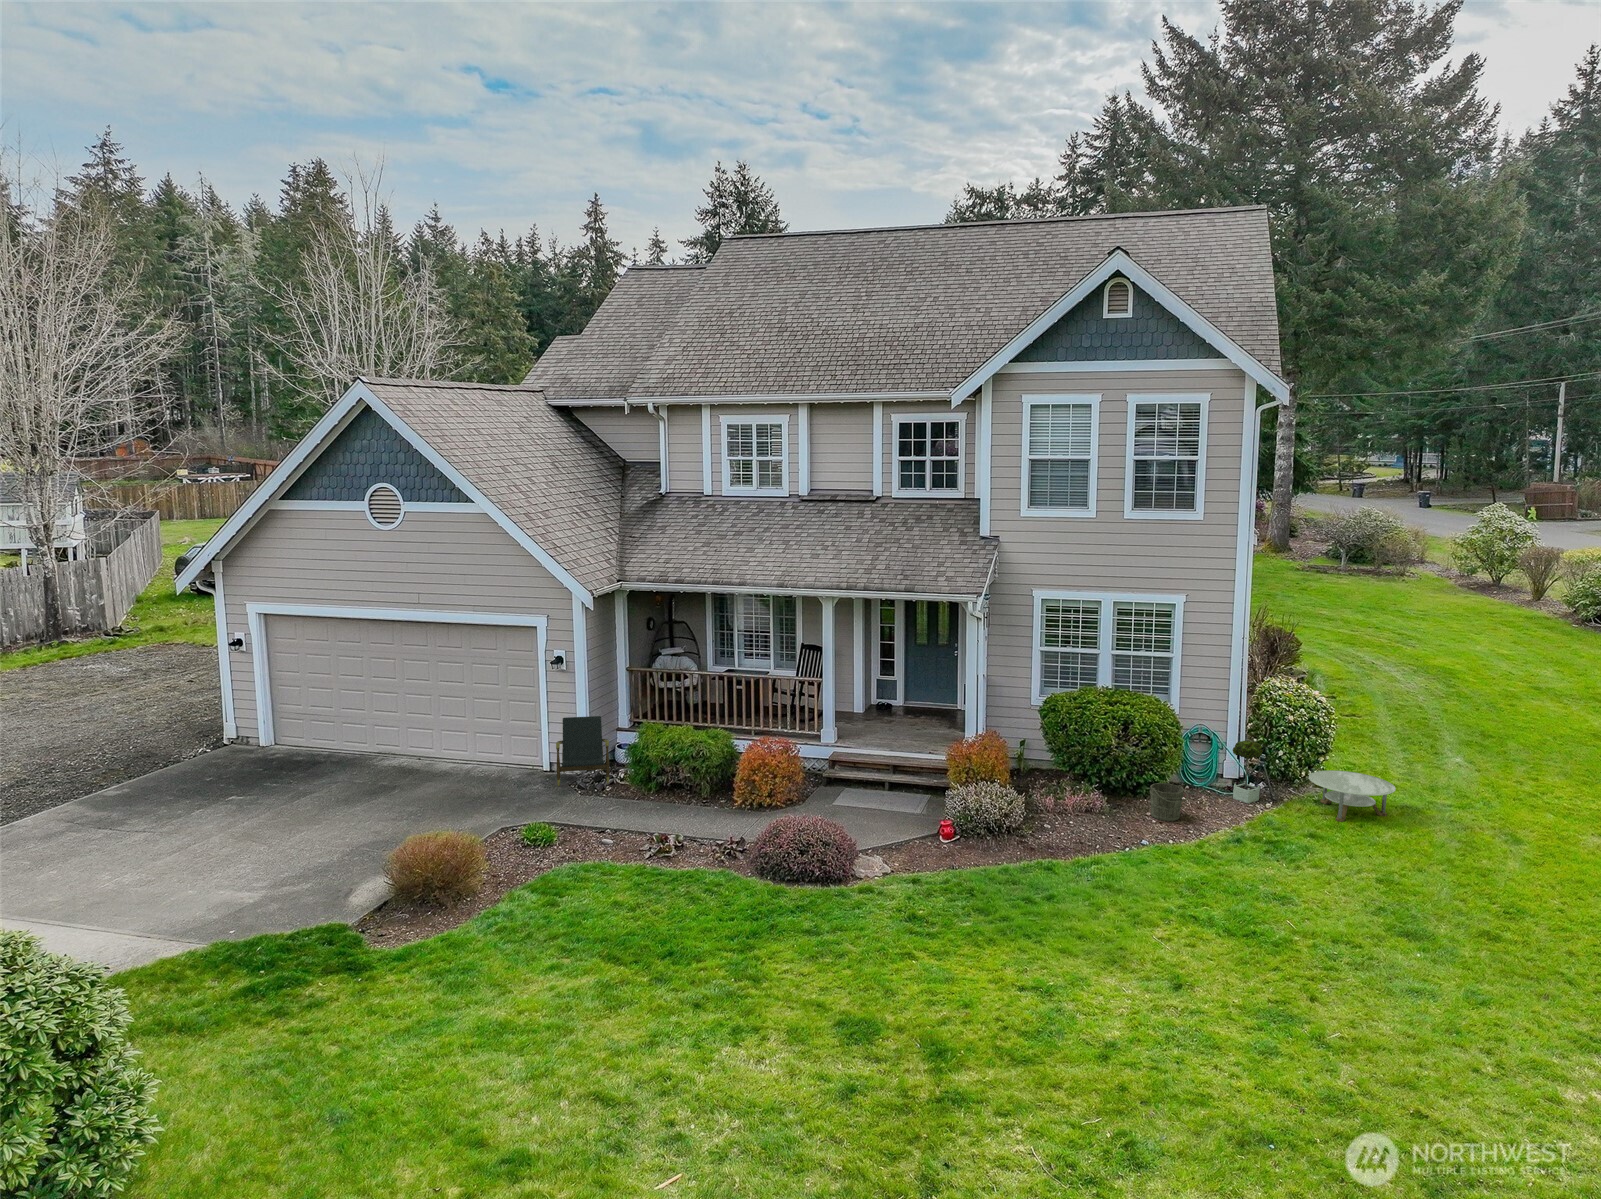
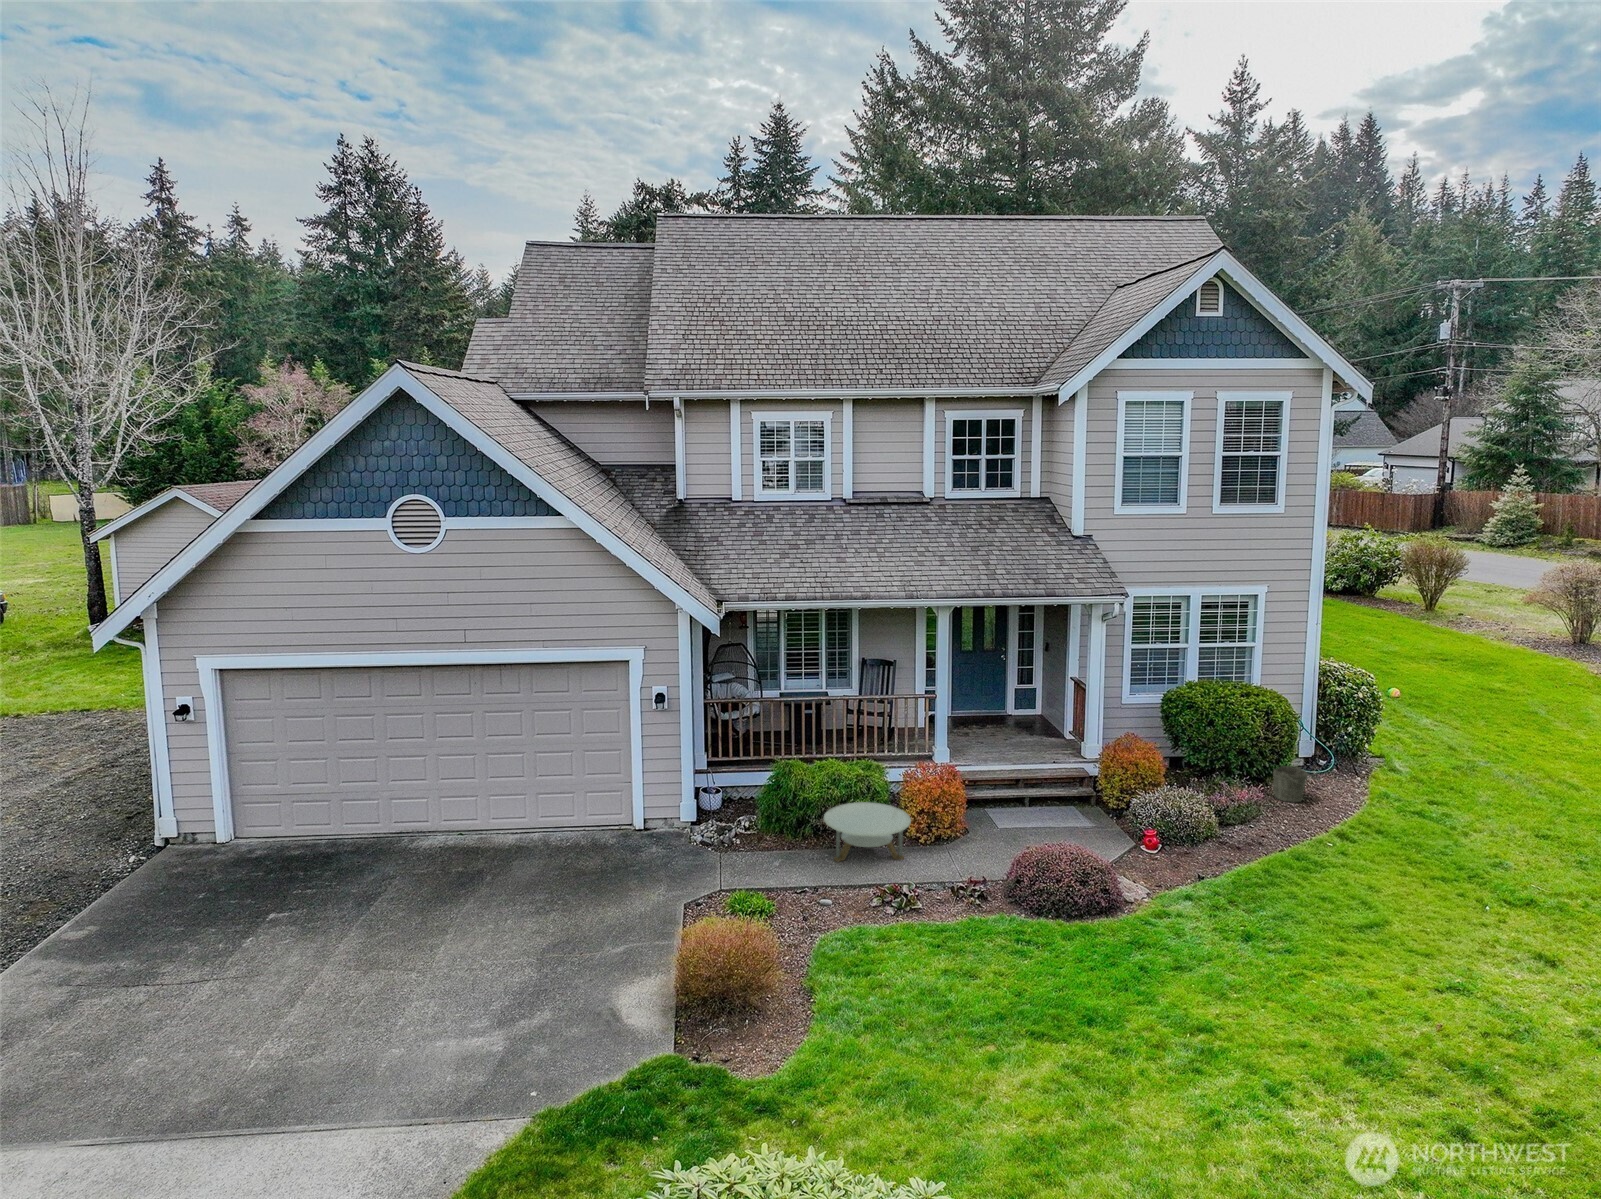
lounge chair: present [556,716,610,786] -> none [664,759,734,849]
potted tree: present [1233,741,1263,803] -> none [1309,717,1339,775]
round table: present [1309,770,1396,822] -> present [824,802,911,862]

